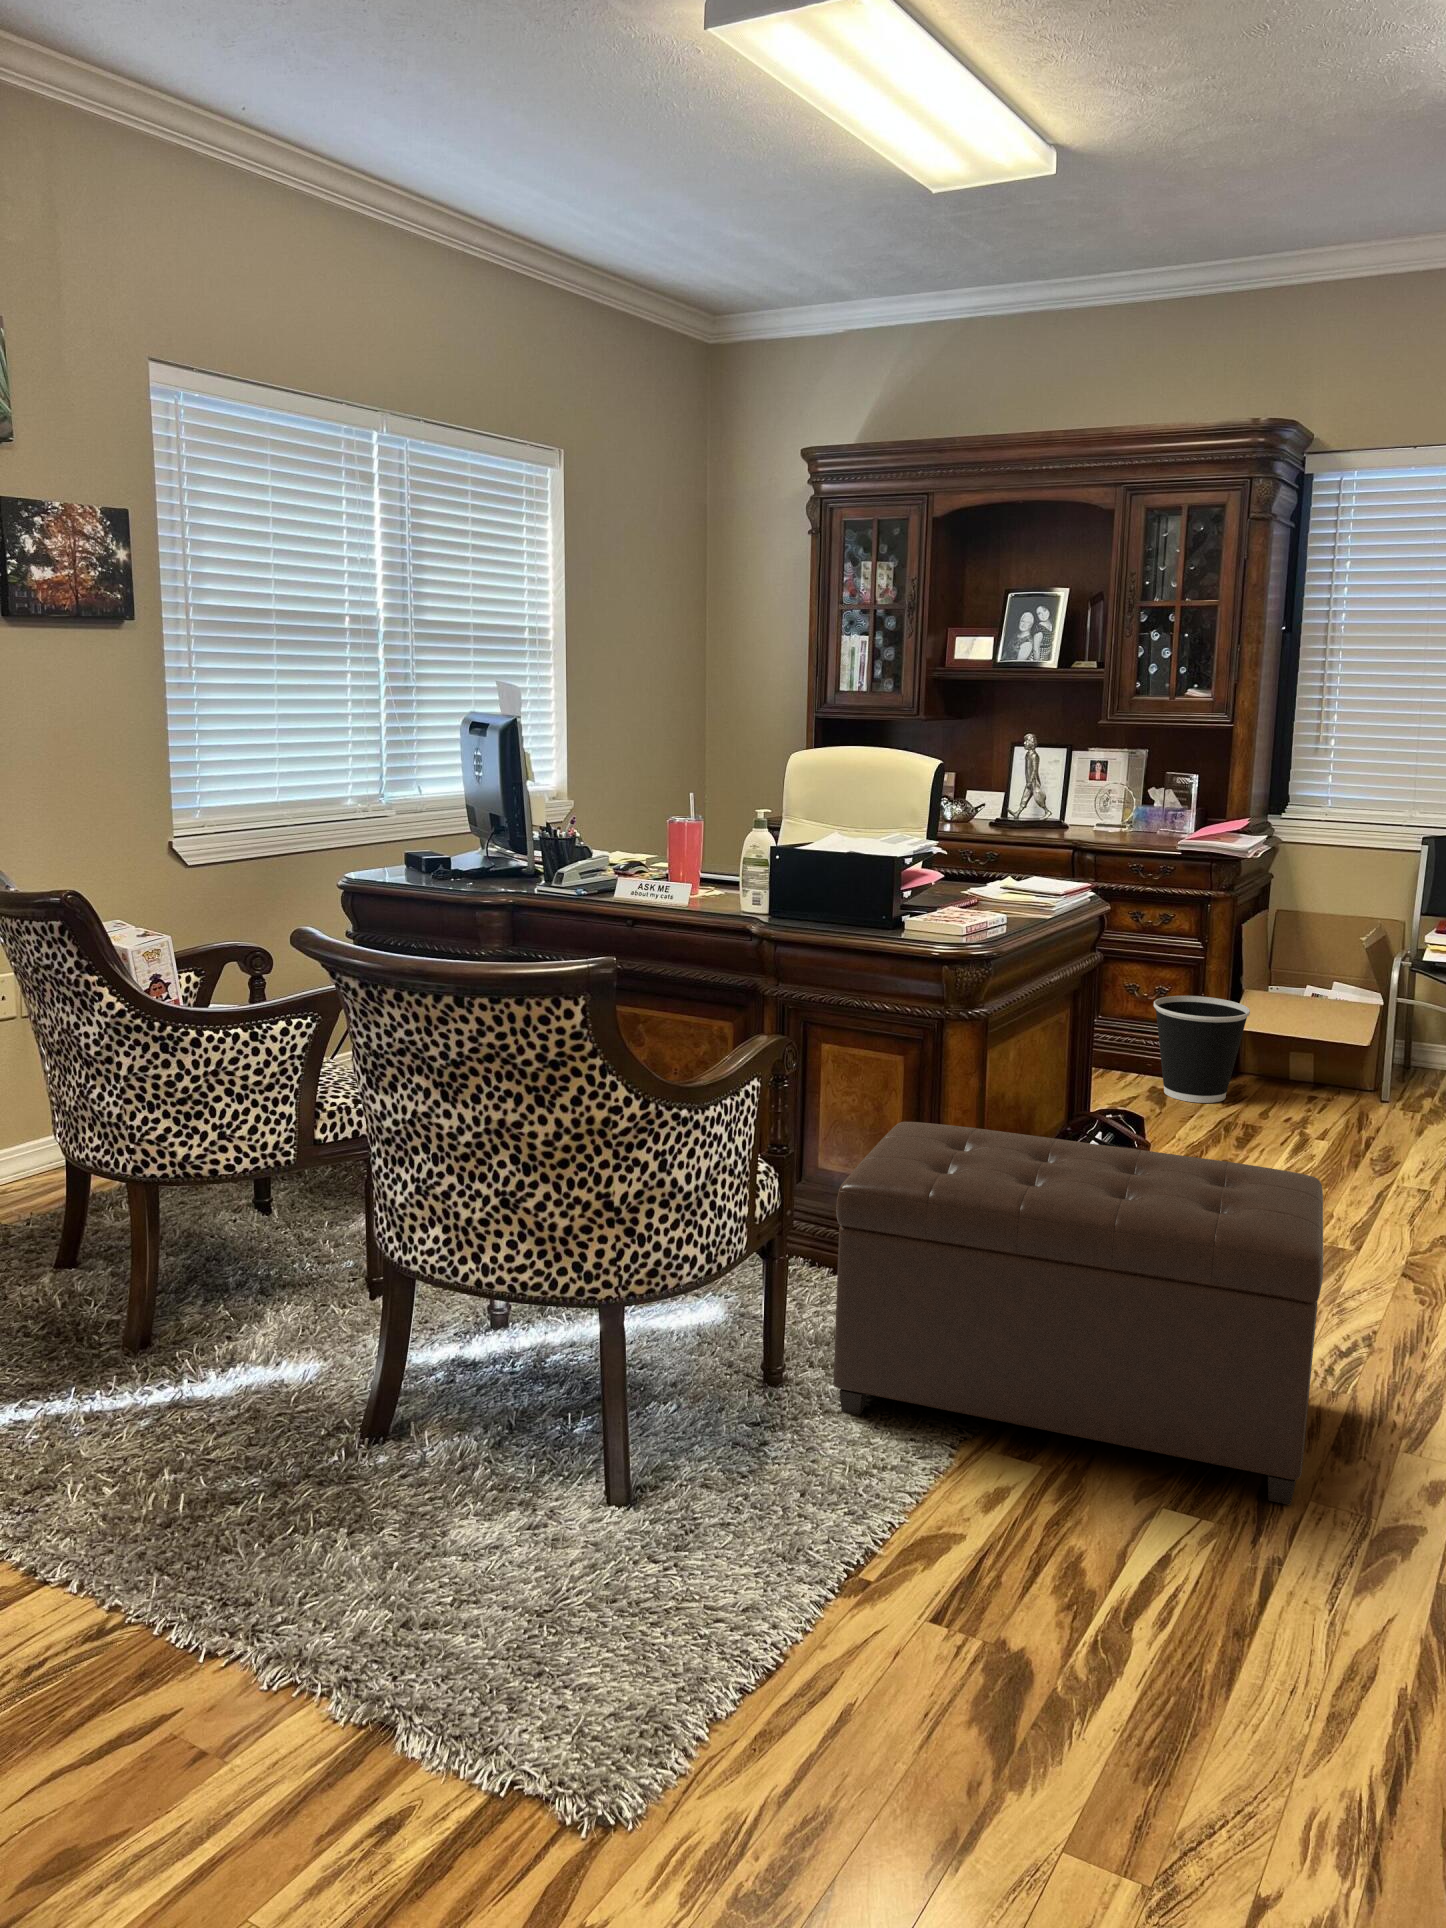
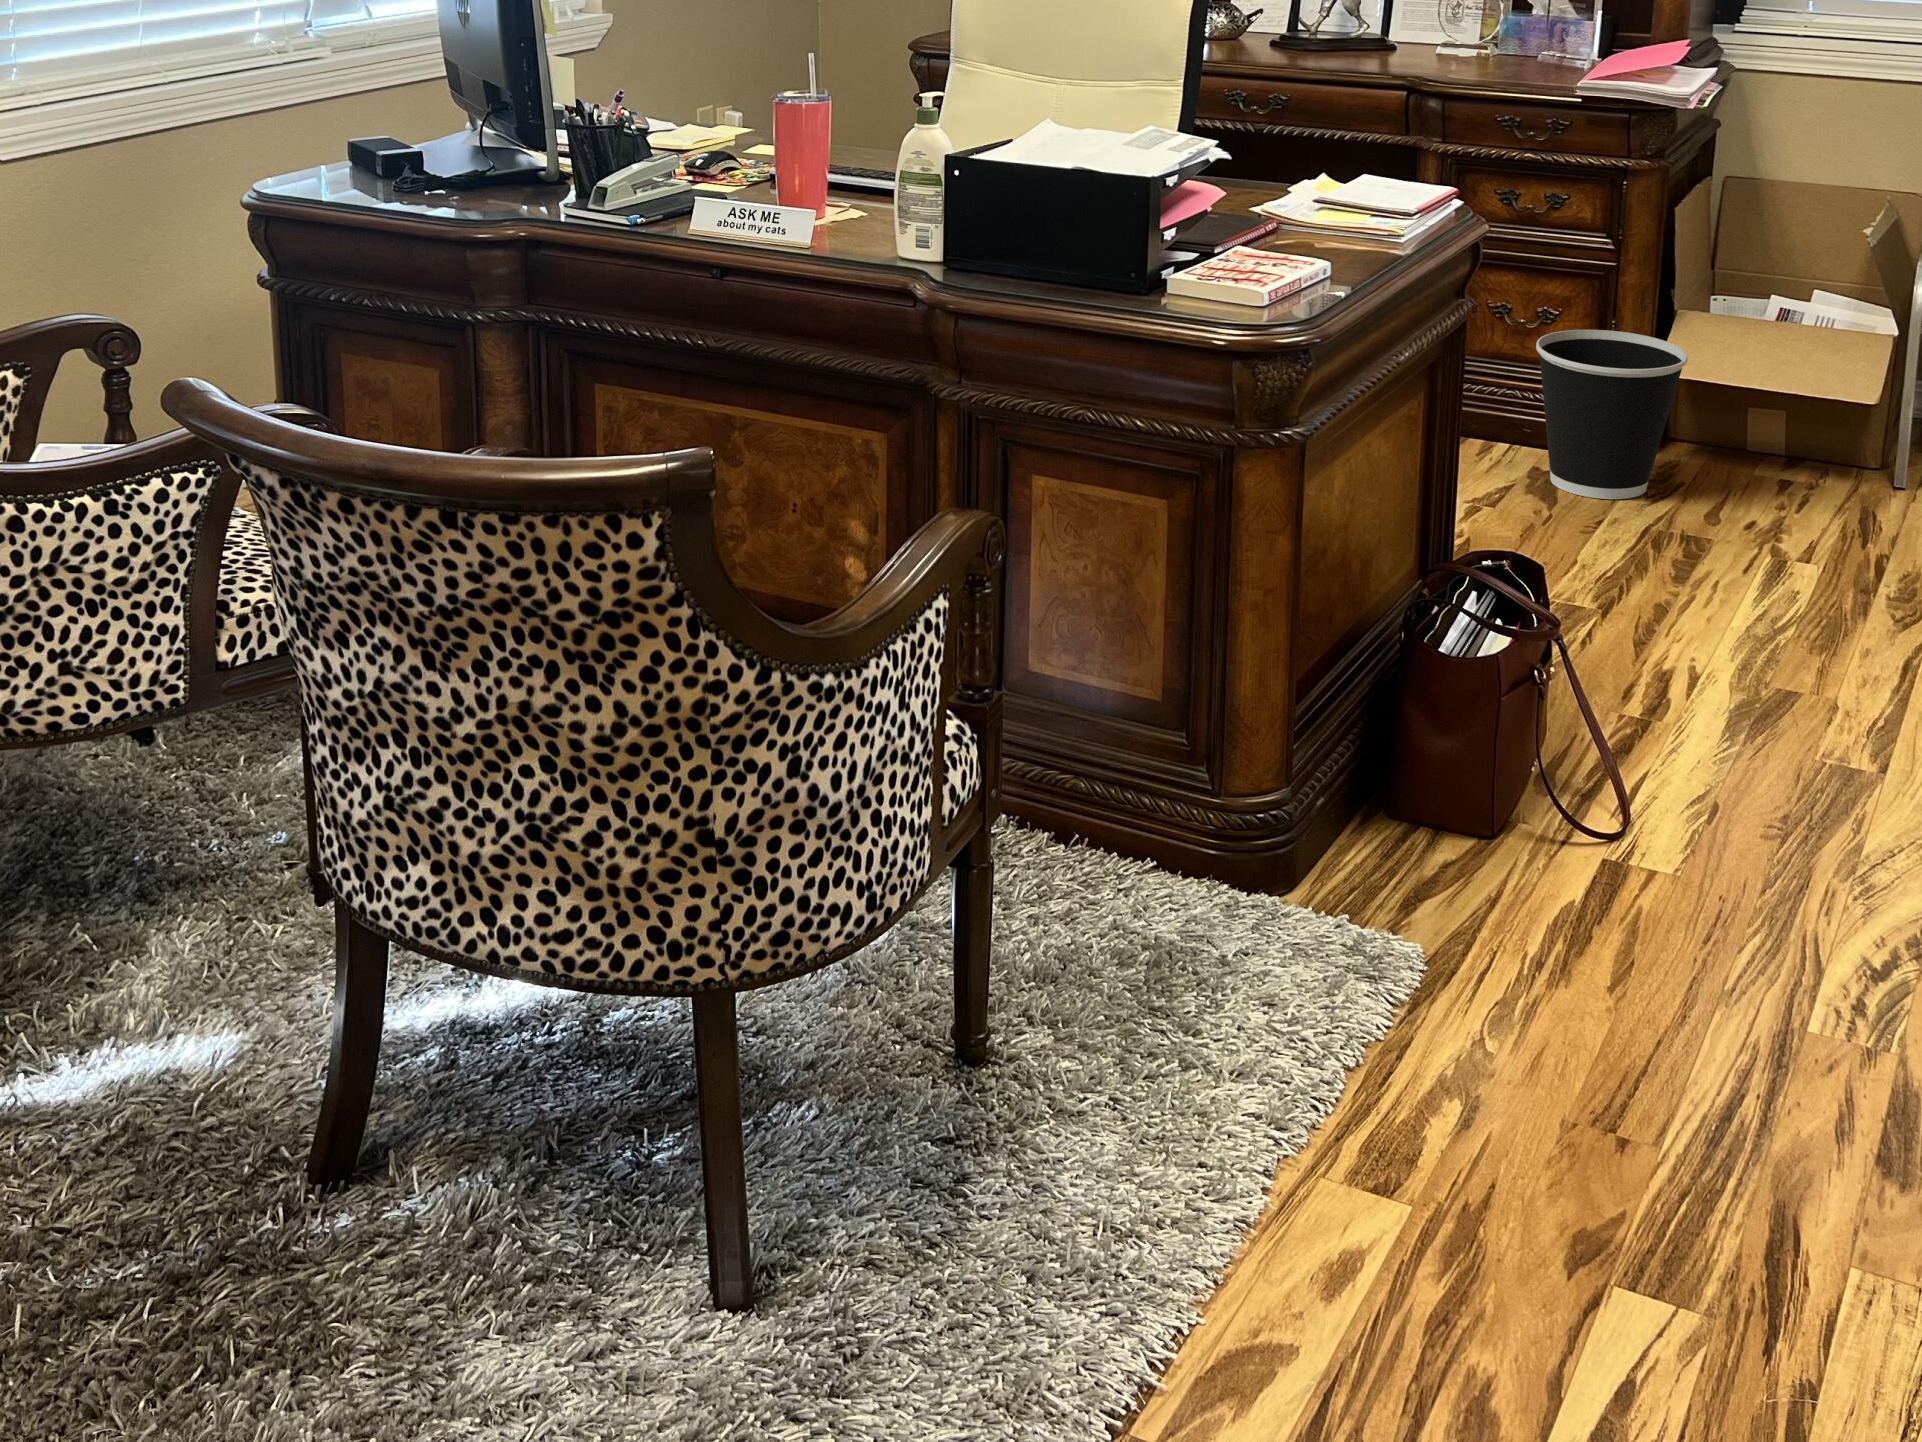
ottoman: present [833,1122,1323,1505] -> none [1073,617,1893,1272]

